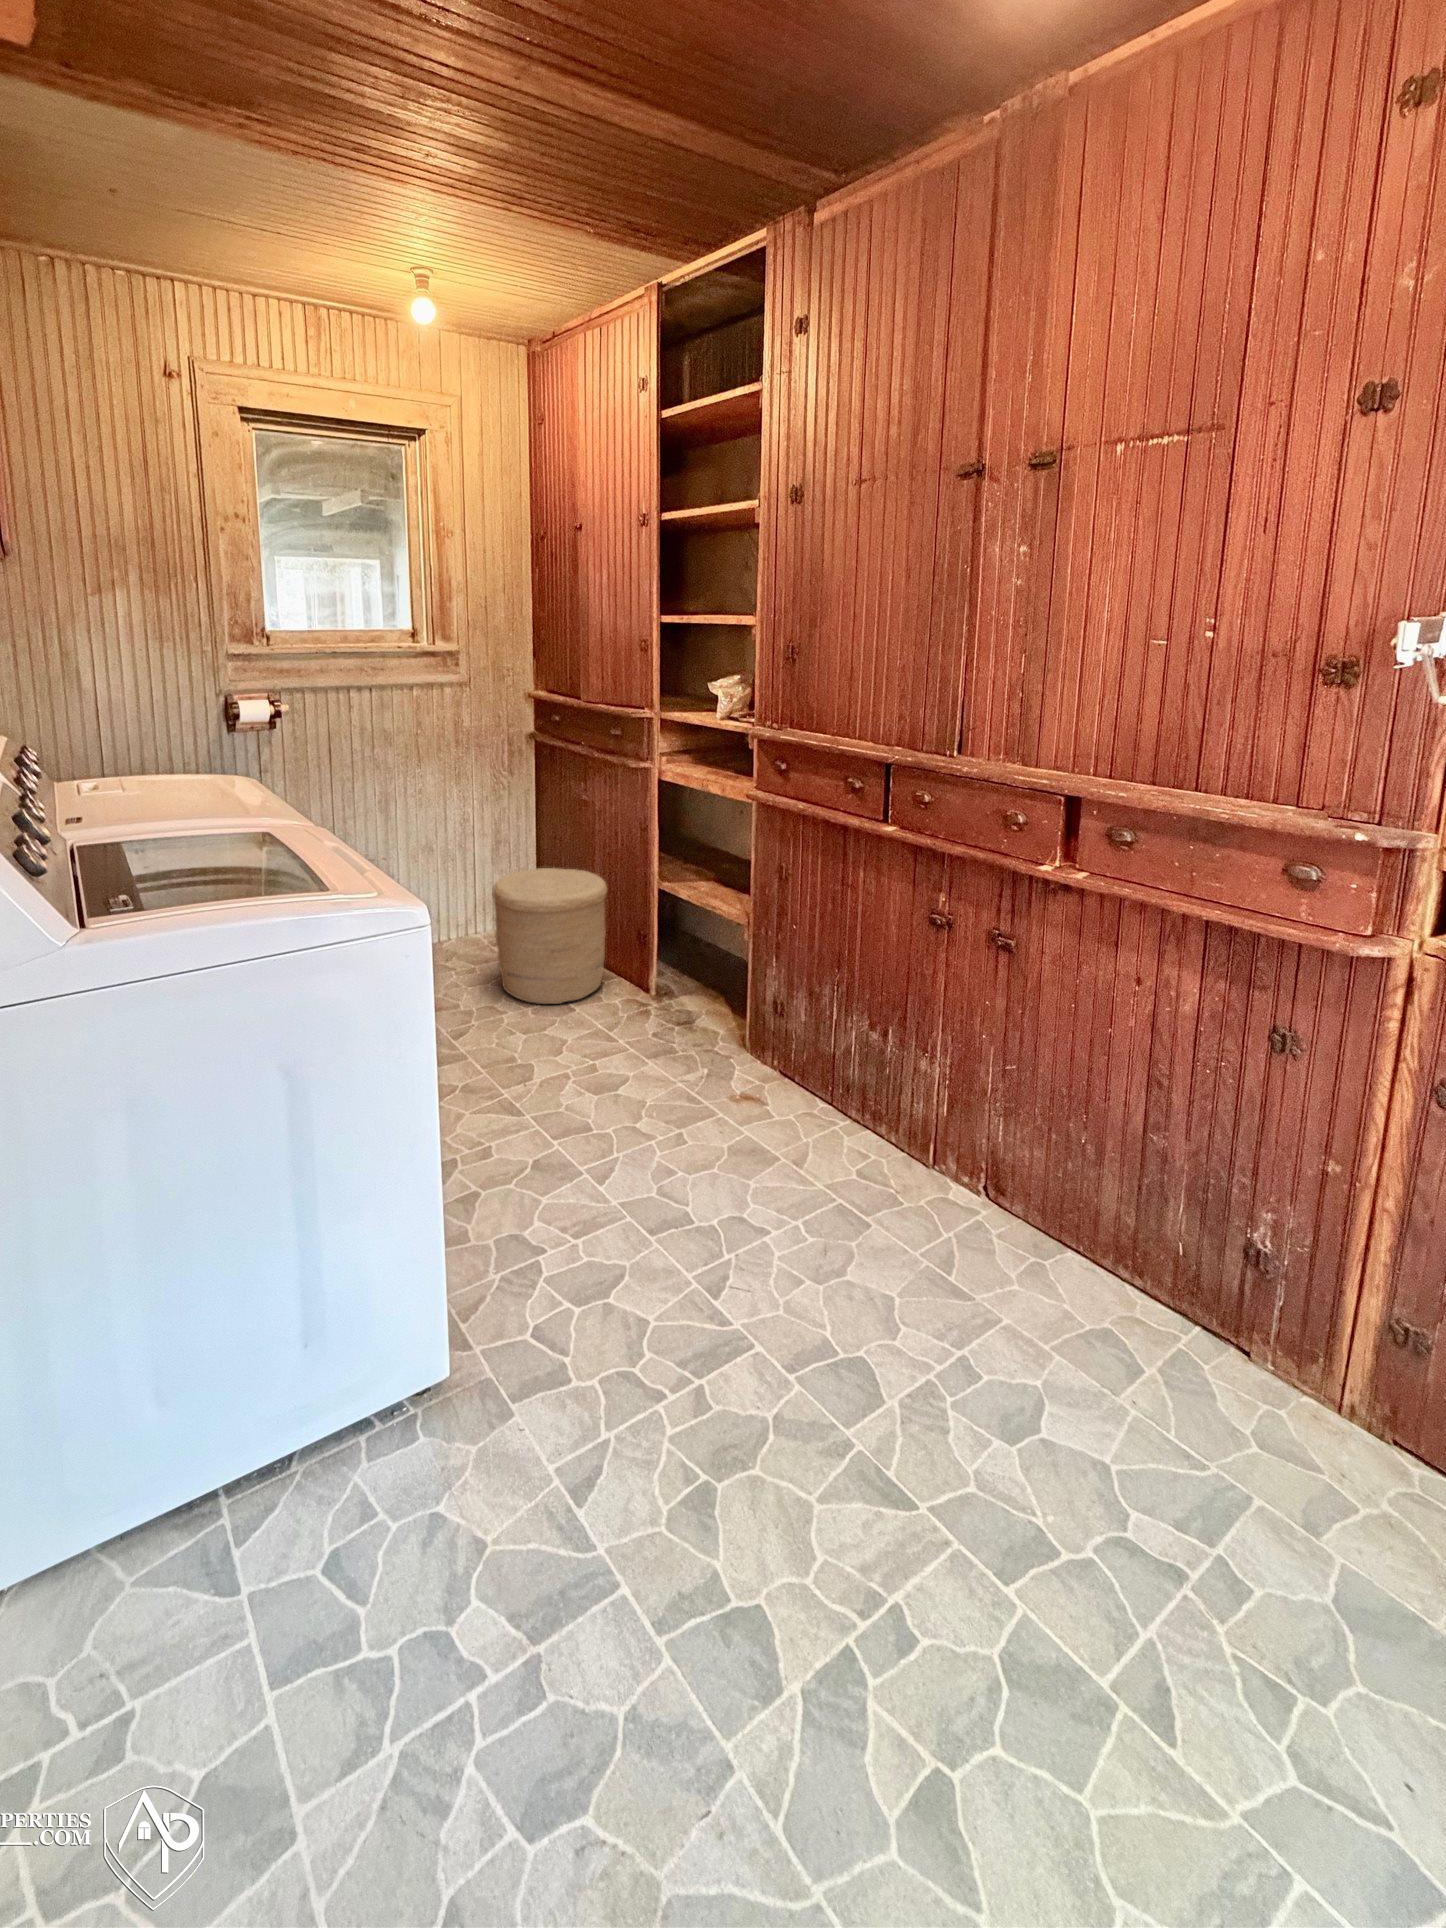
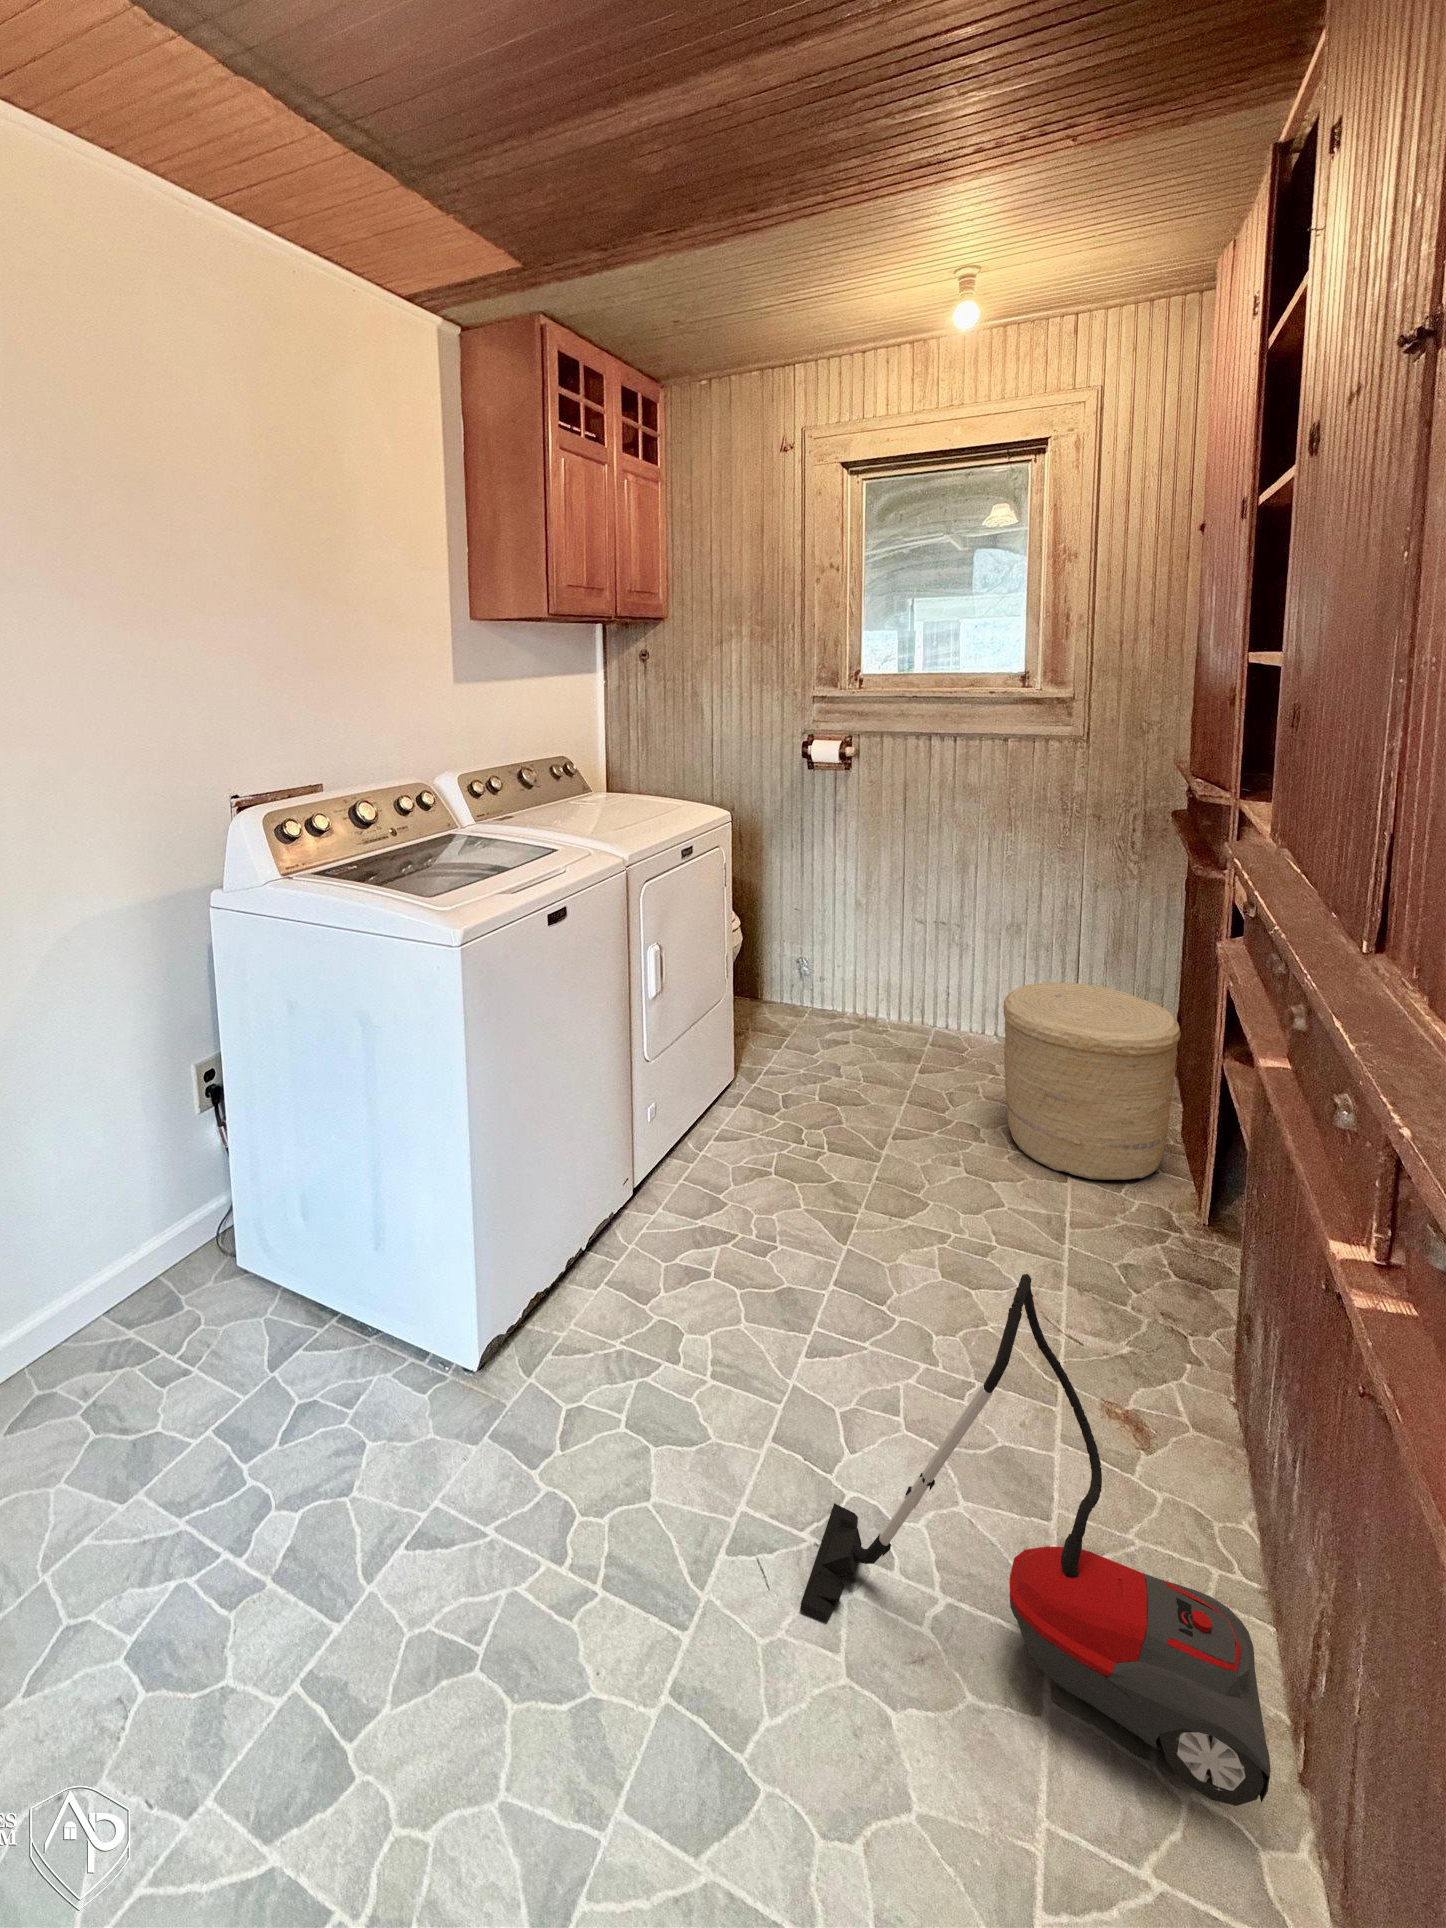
vacuum cleaner: none [716,1006,944,1283] -> present [800,1274,1271,1806]

